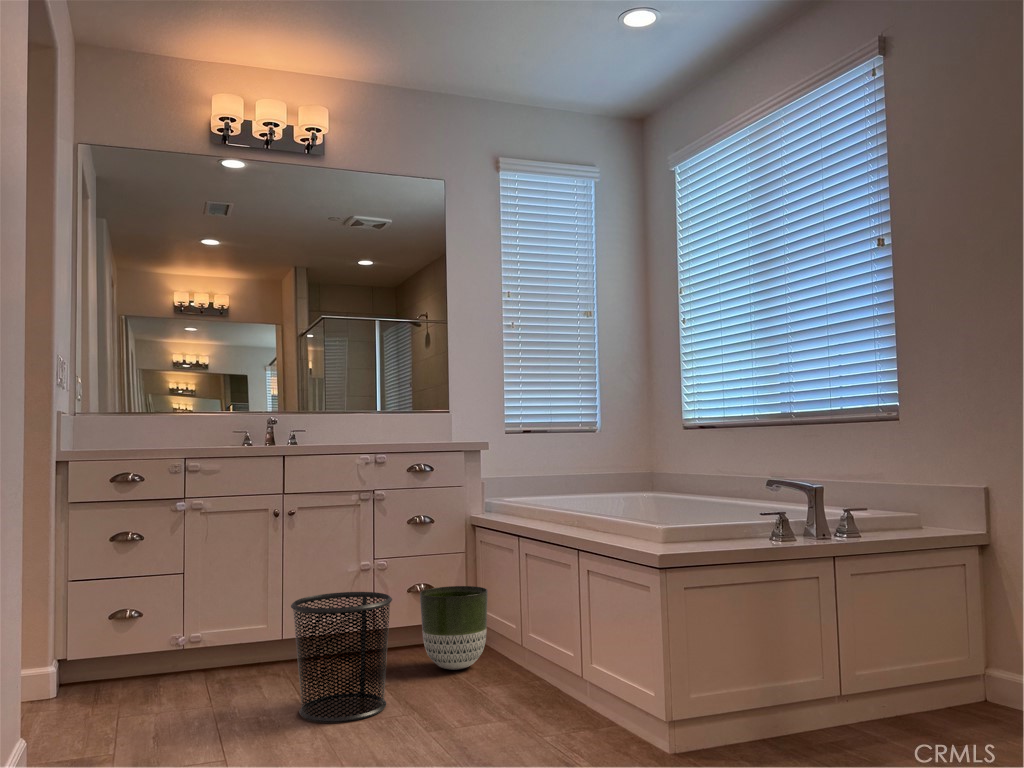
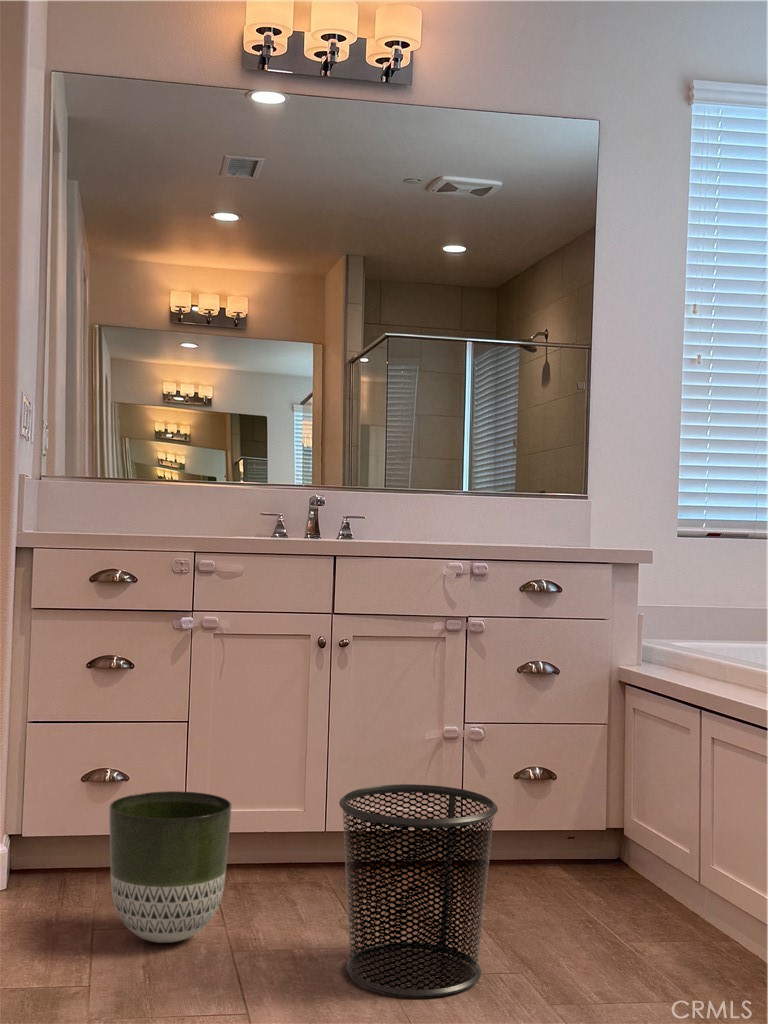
planter: present [420,586,488,670] -> present [109,791,232,943]

